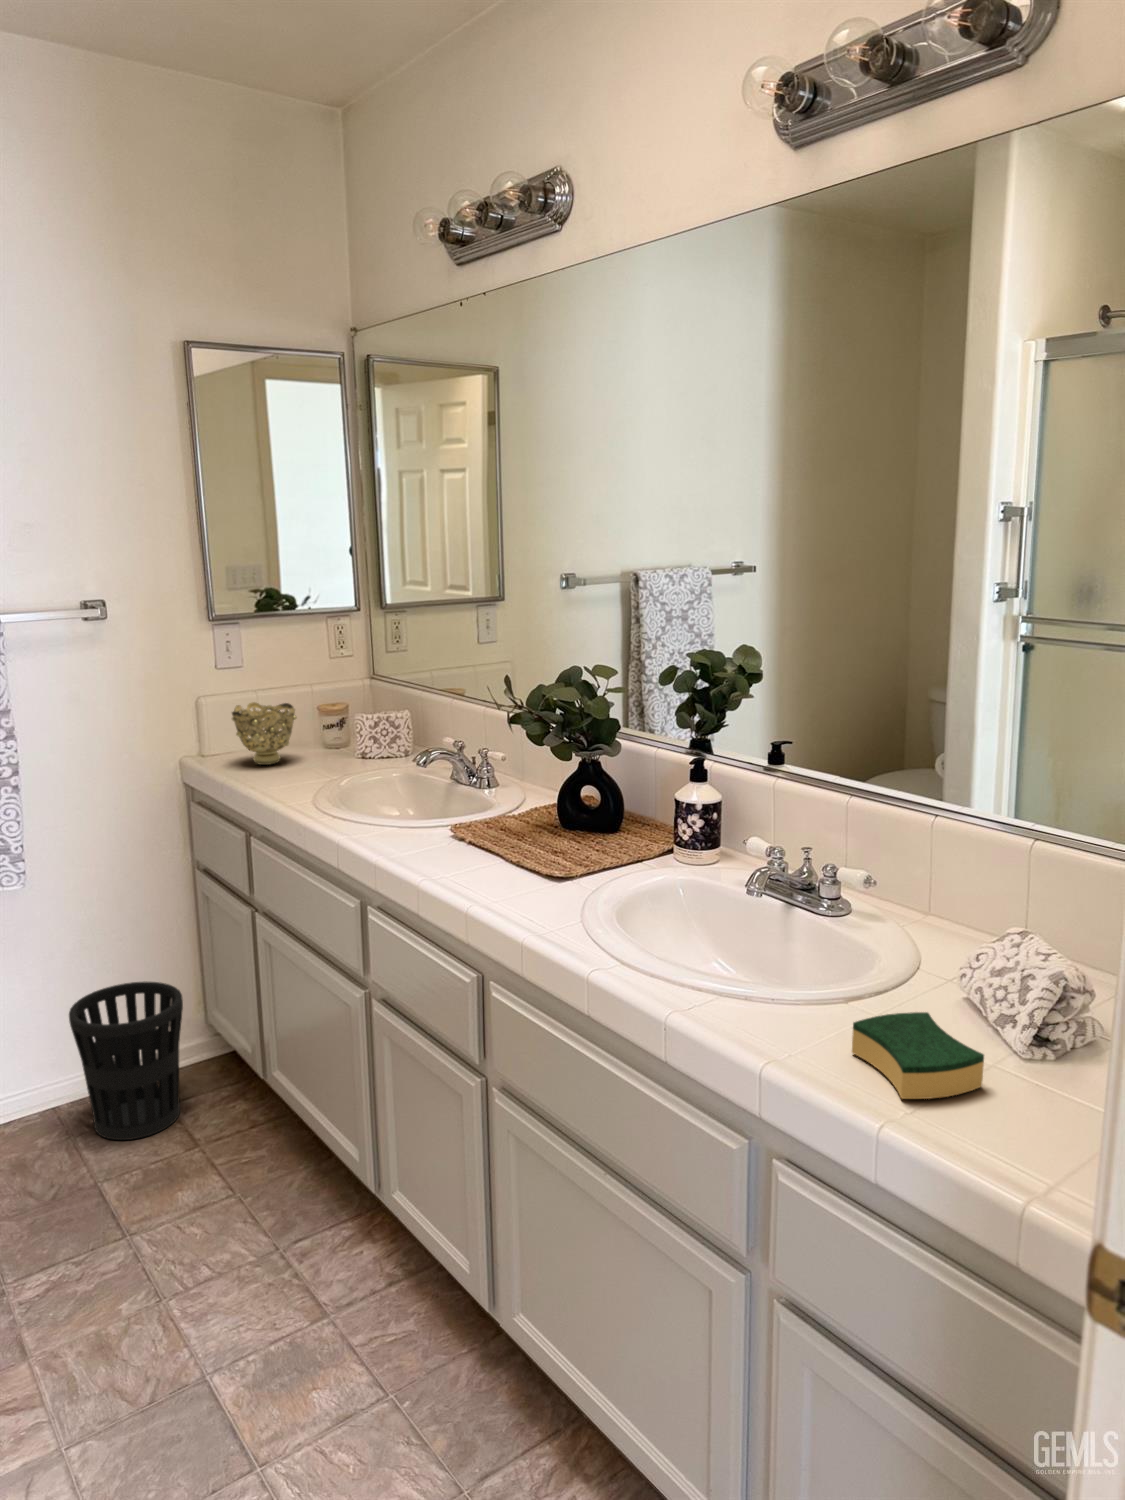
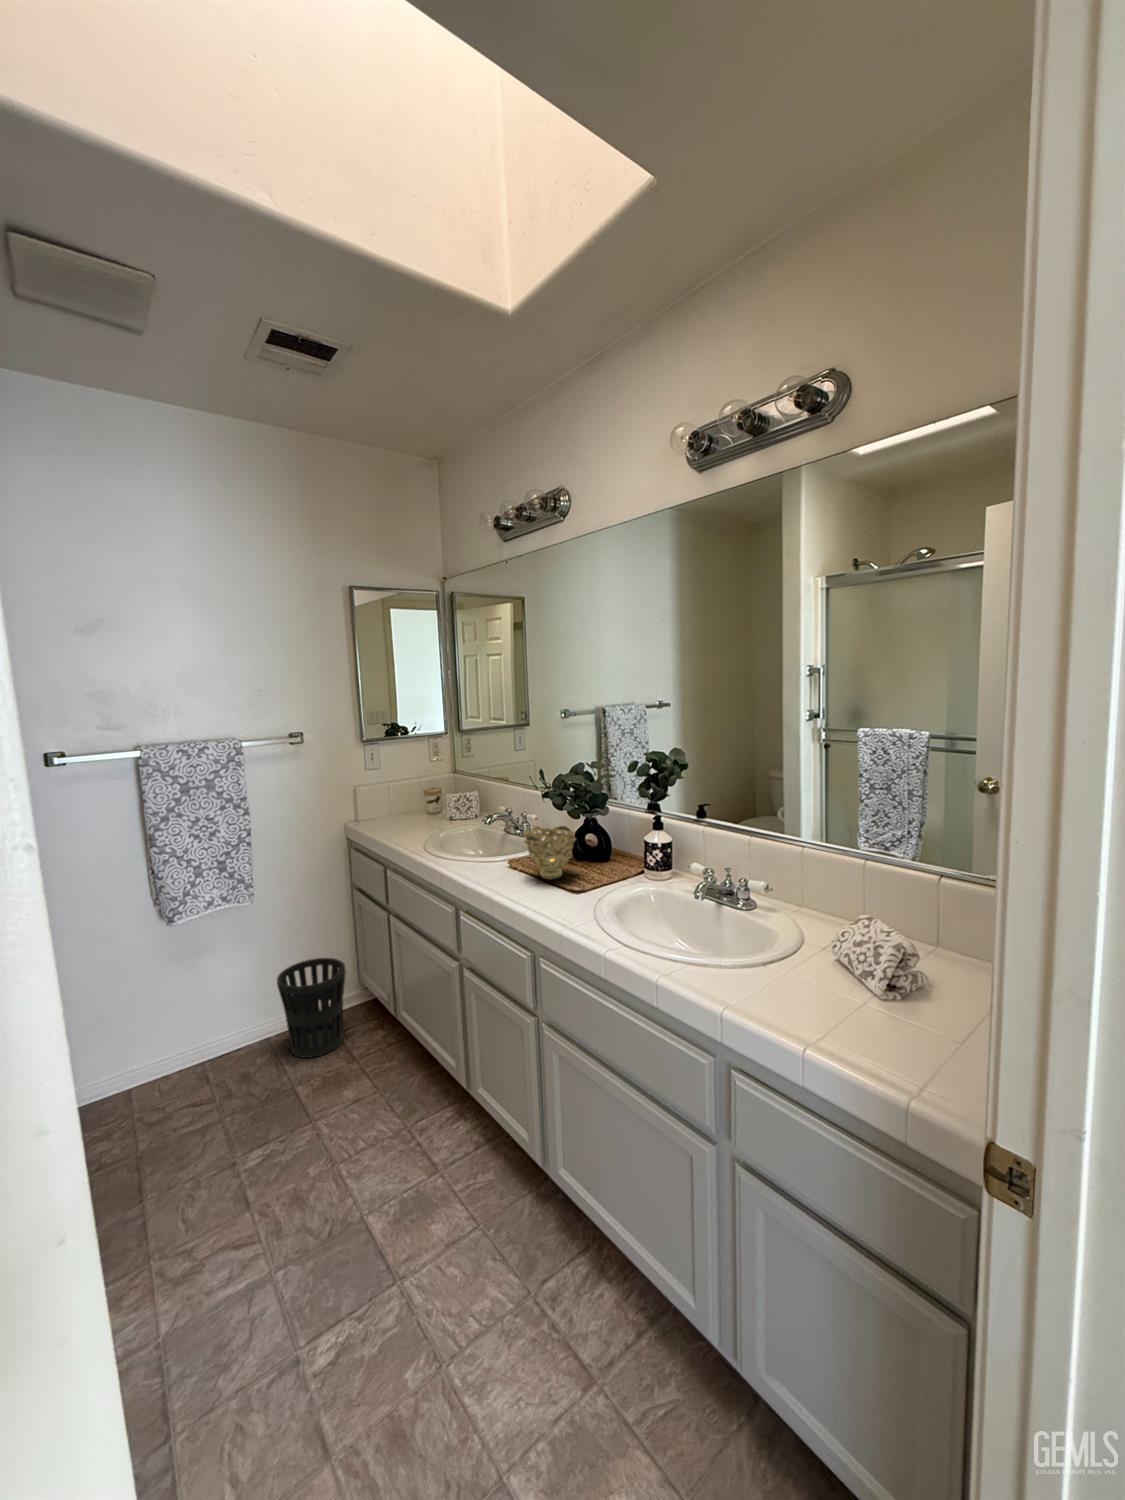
decorative bowl: present [232,702,297,765] -> present [523,826,576,880]
sponge: present [852,1012,984,1099] -> none [776,972,863,1030]

